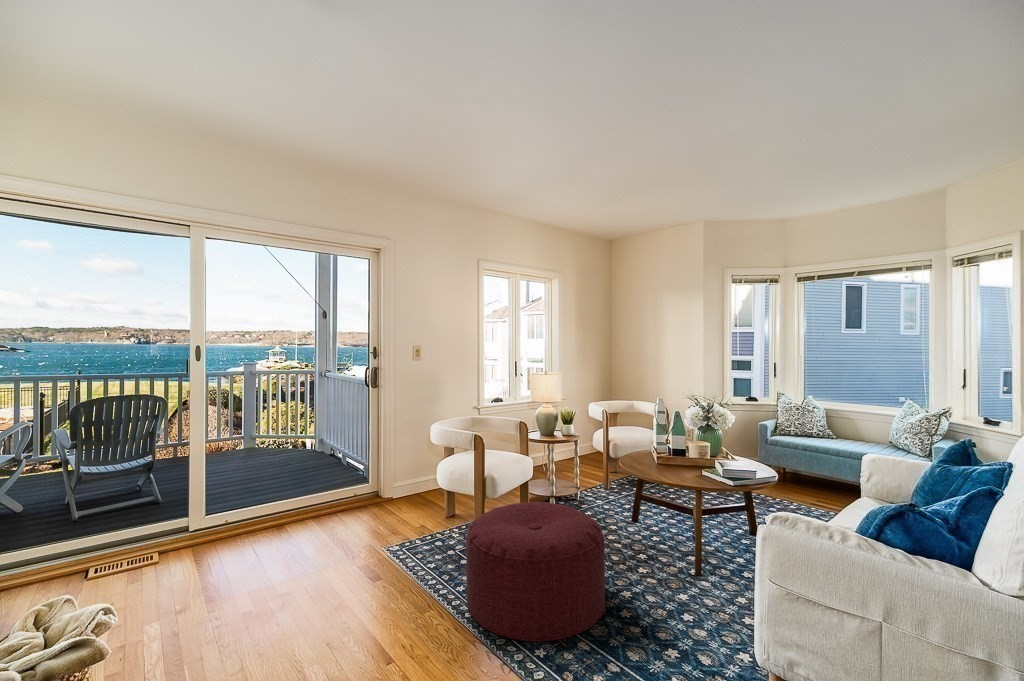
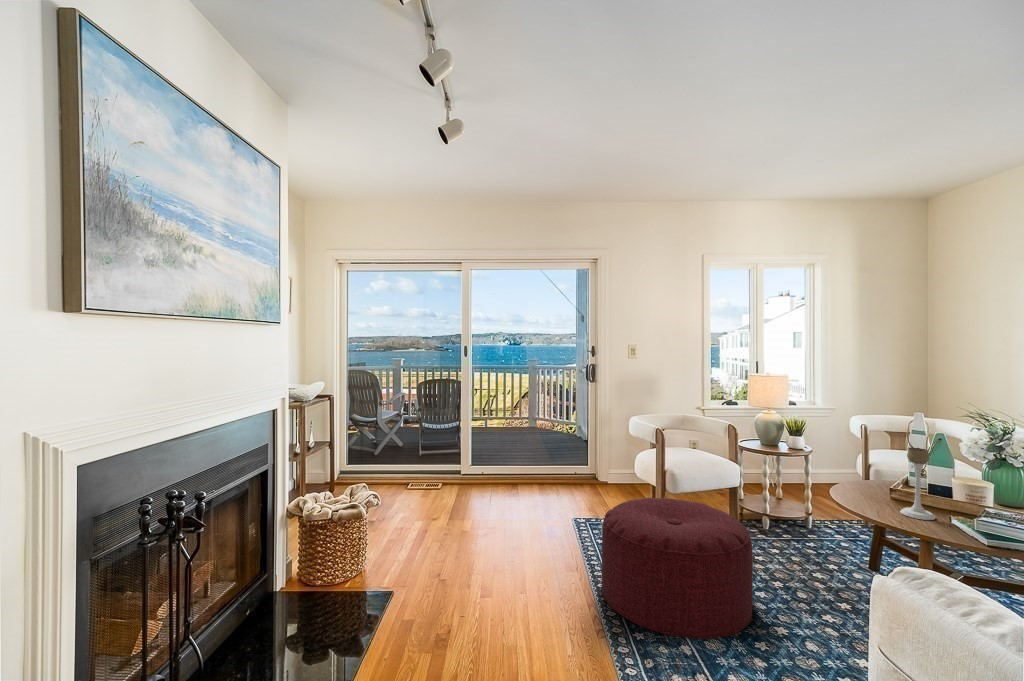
candle holder: none [674,424,695,477] -> present [900,447,935,520]

